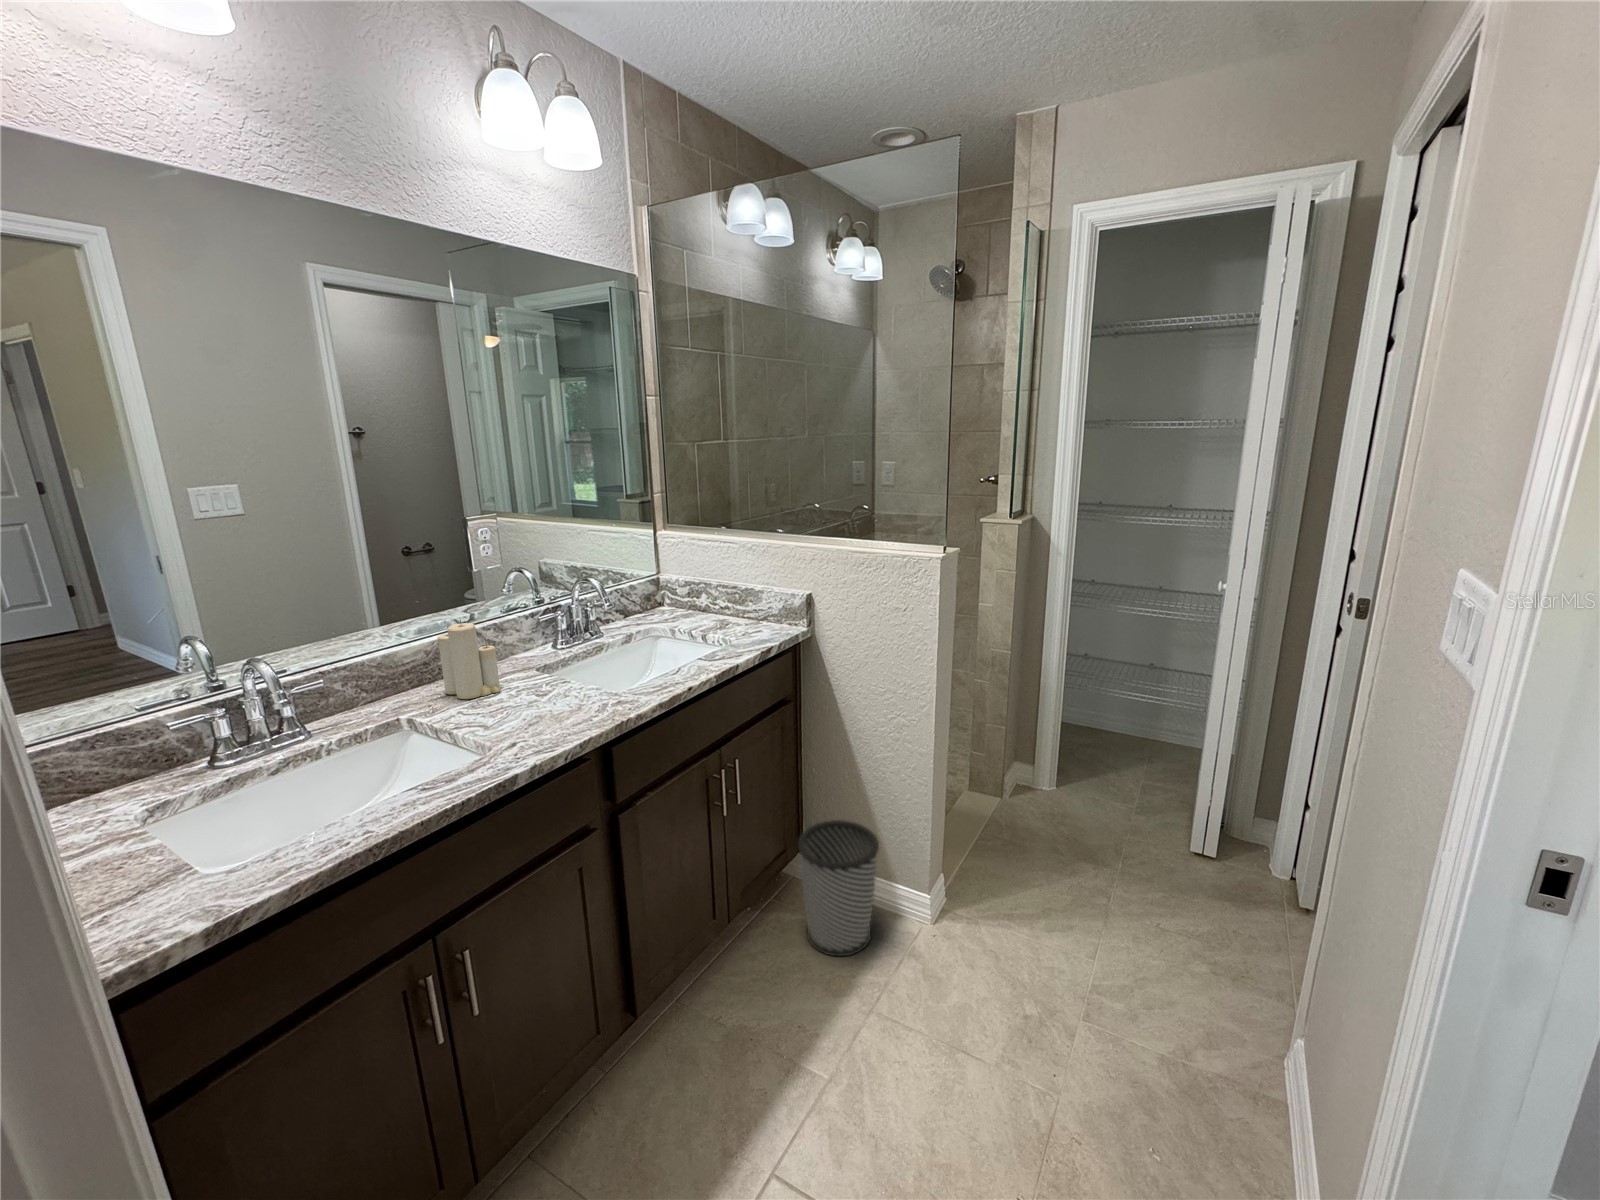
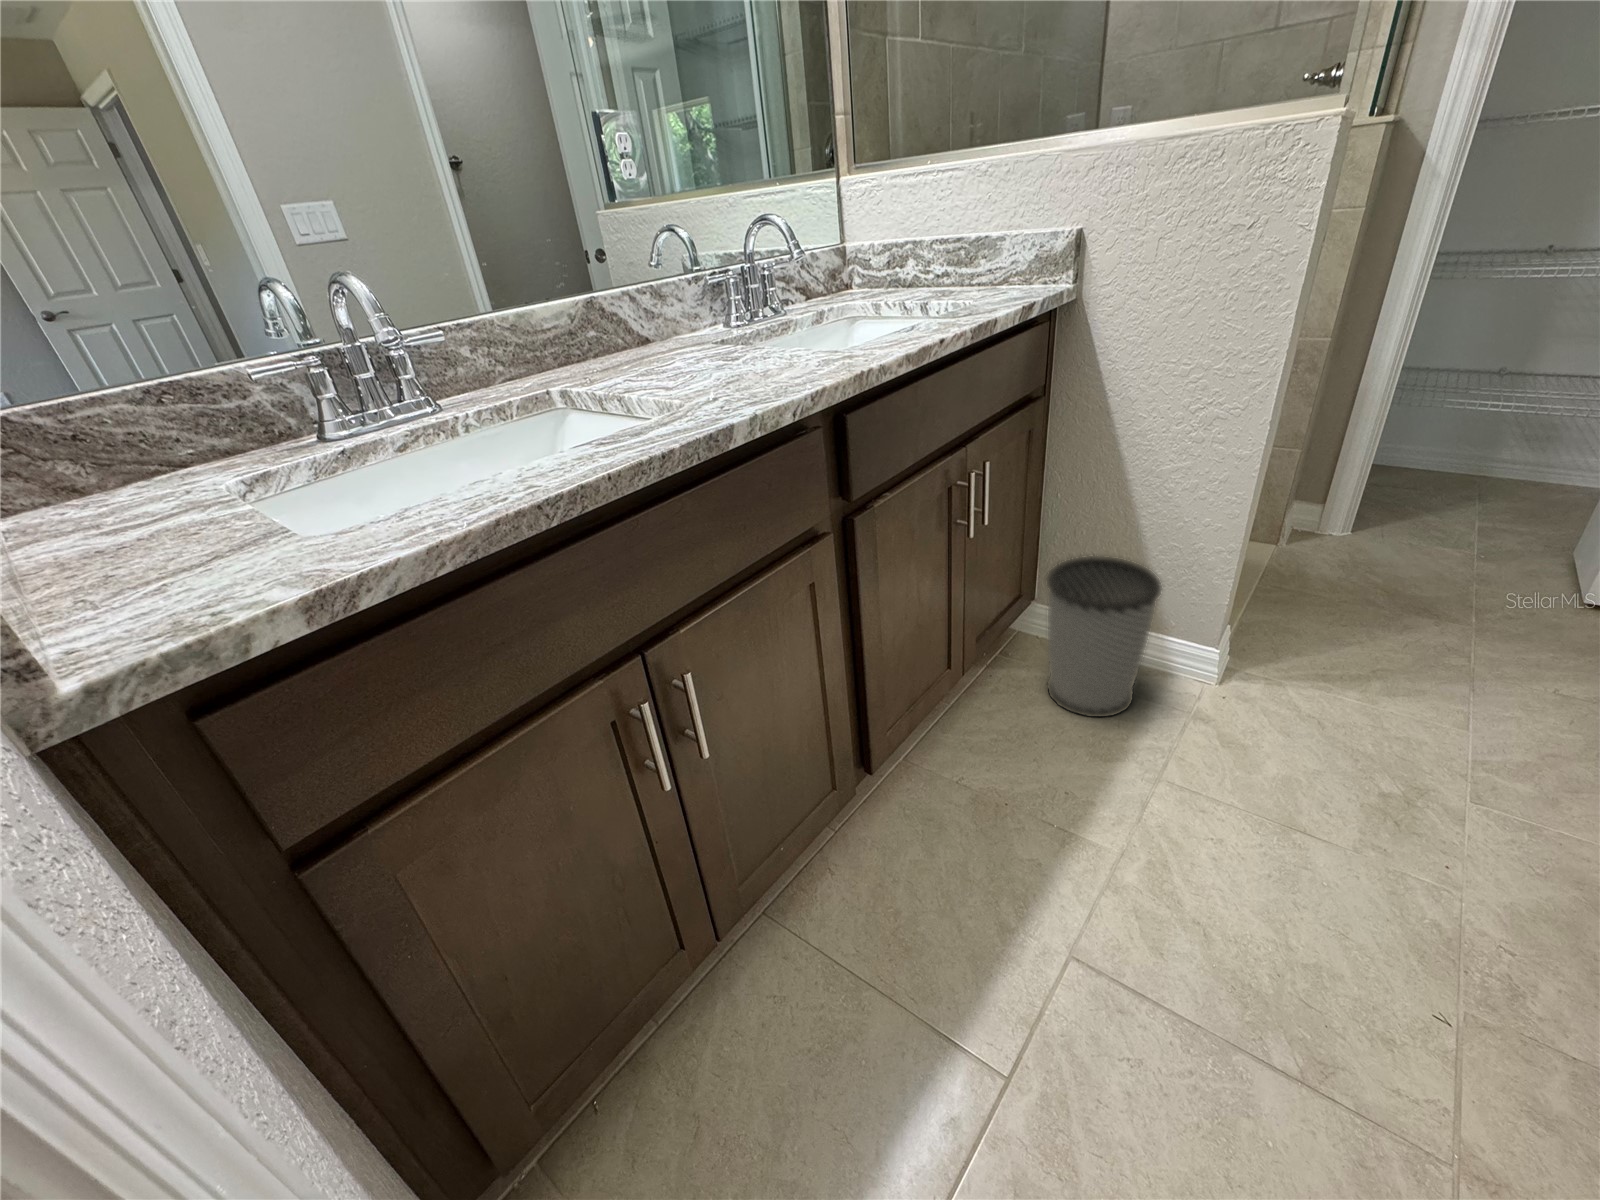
candle: present [438,620,500,699] -> none [583,244,673,370]

